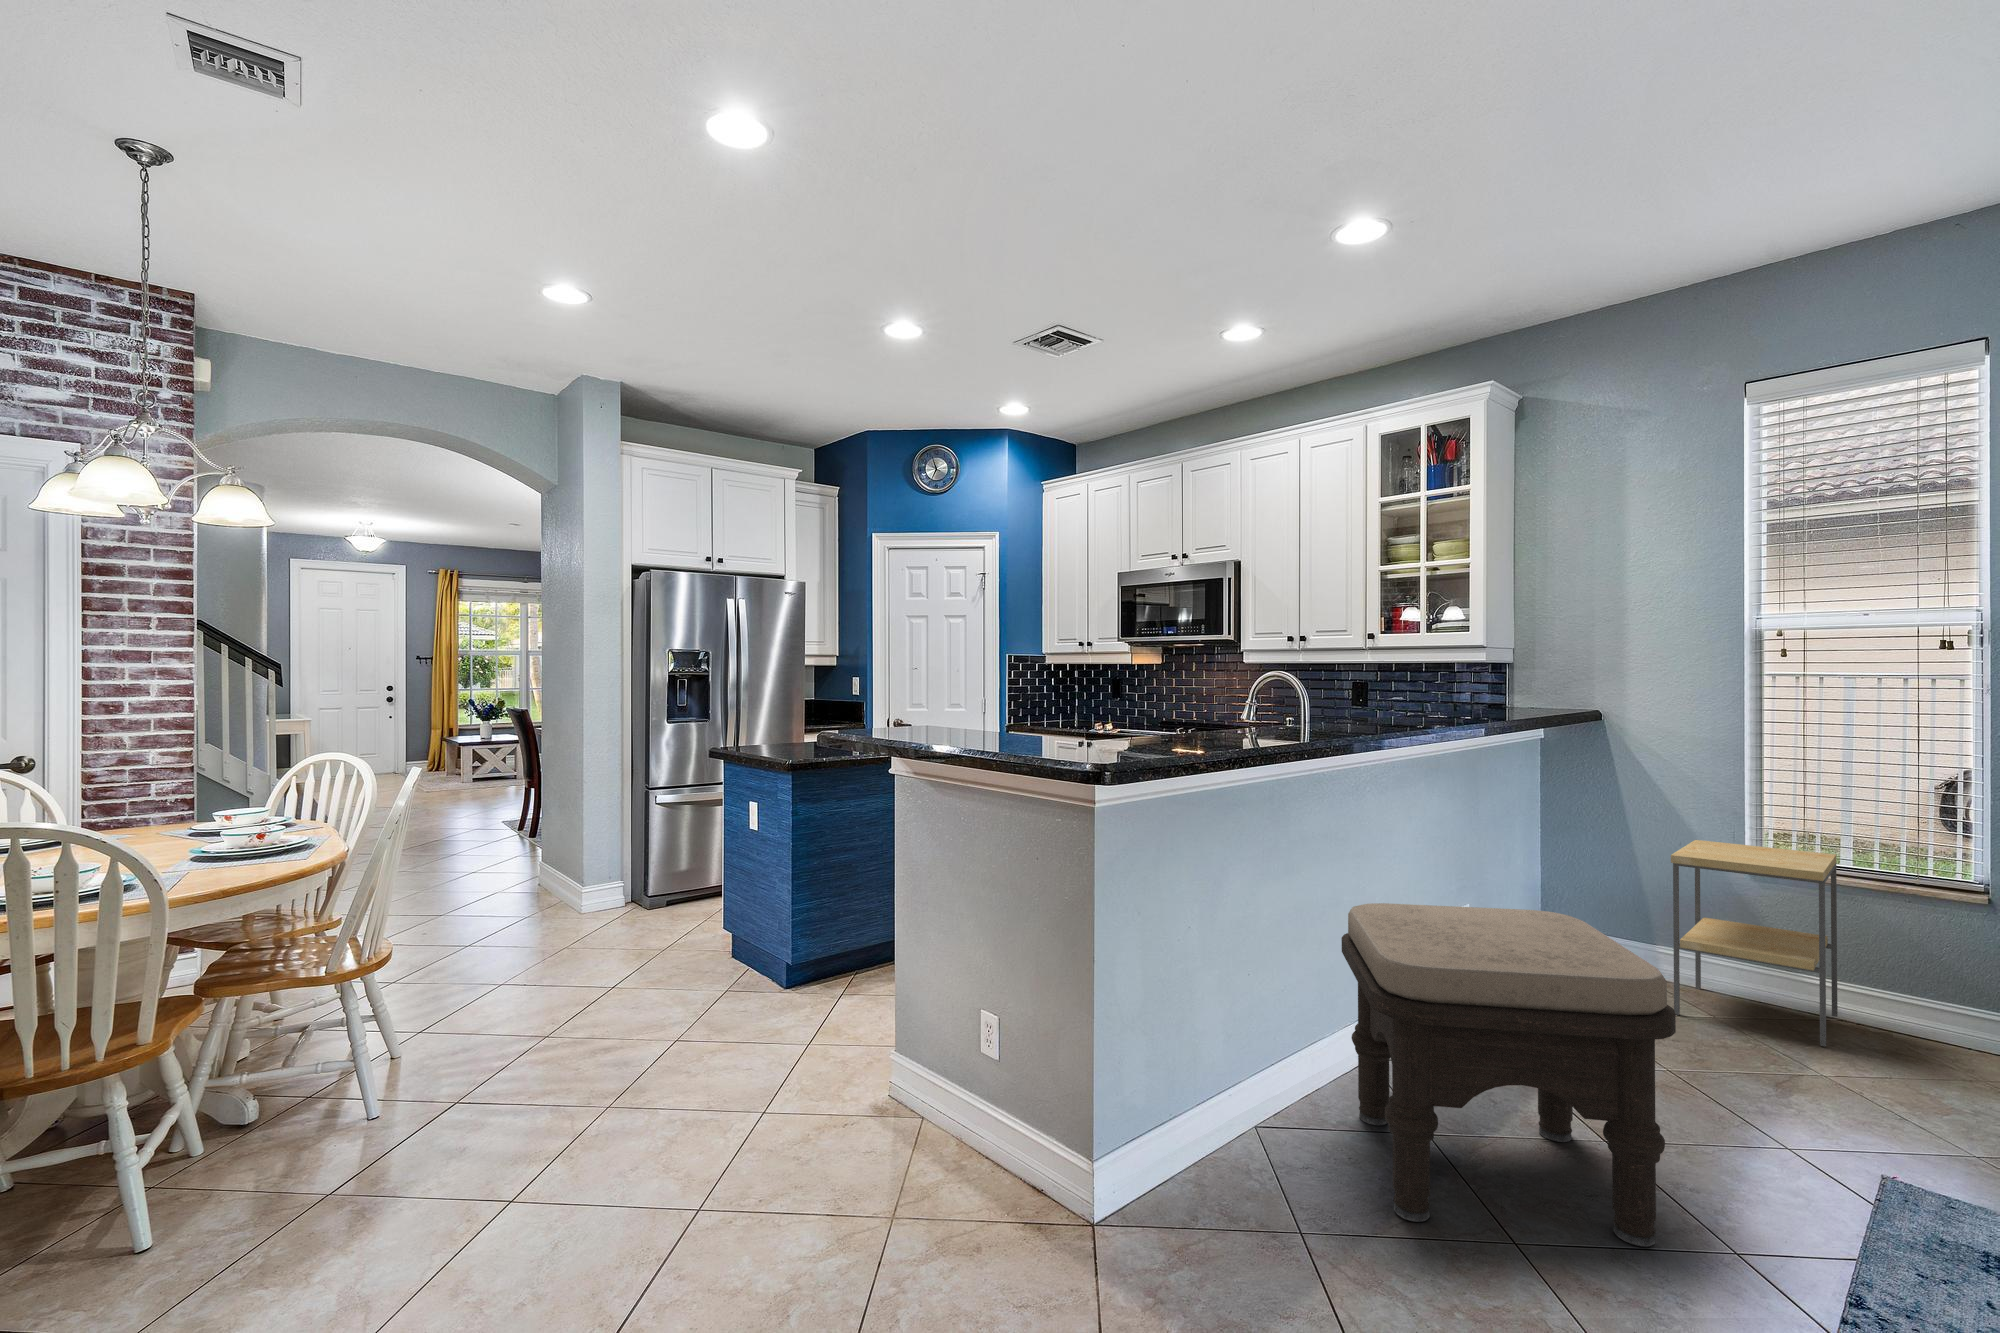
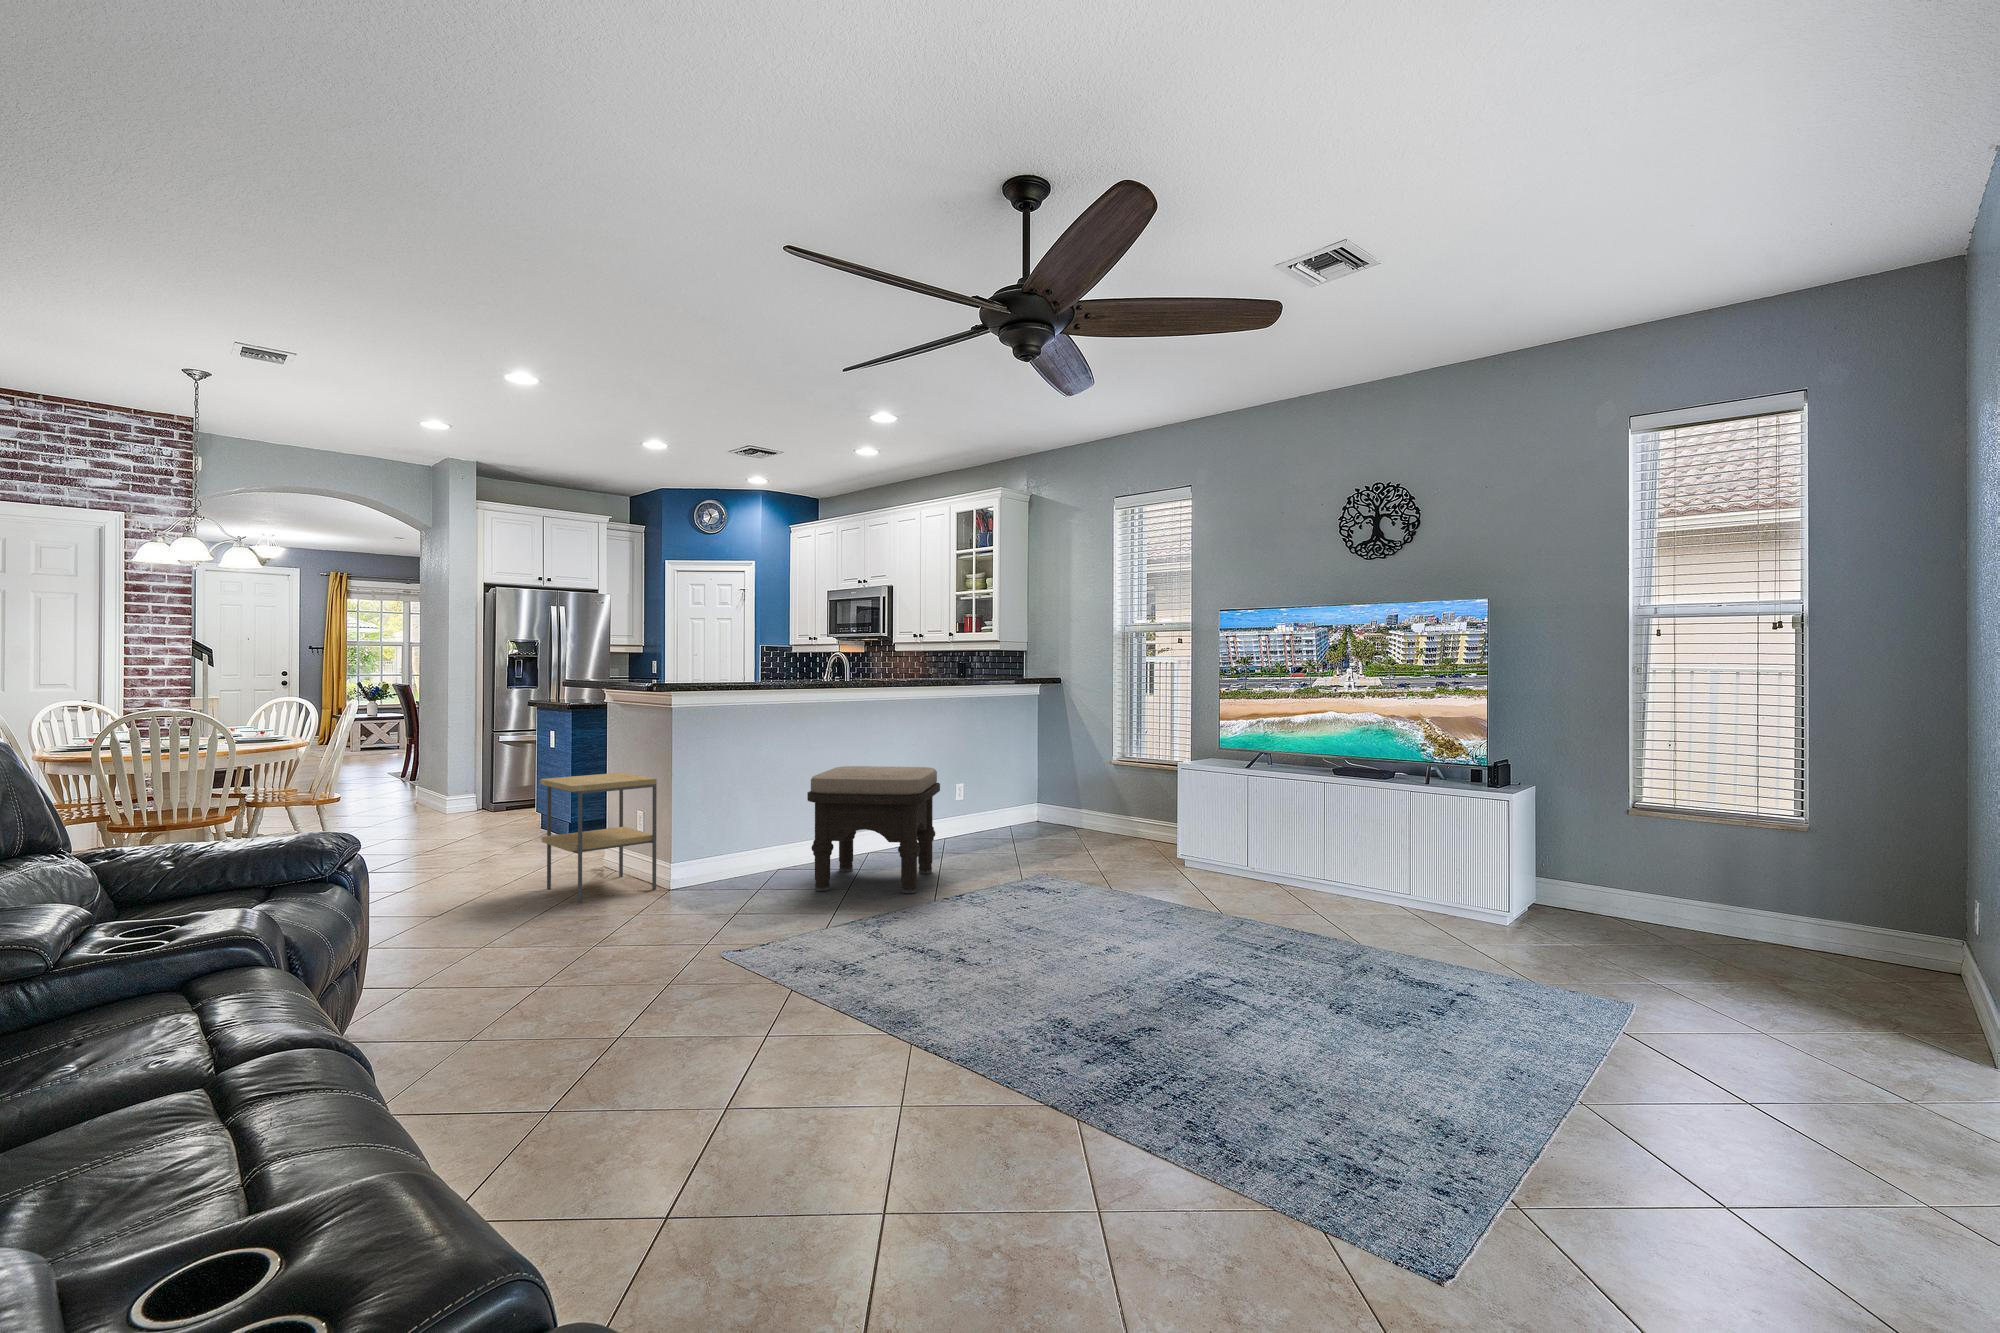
side table: present [1671,840,1838,1047] -> present [540,773,657,903]

